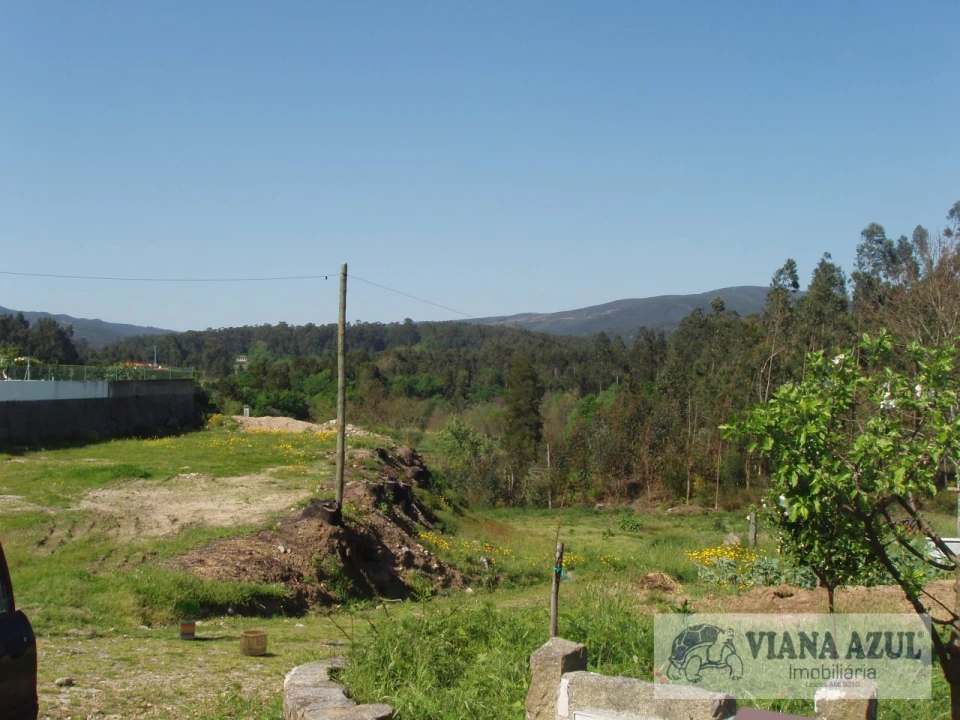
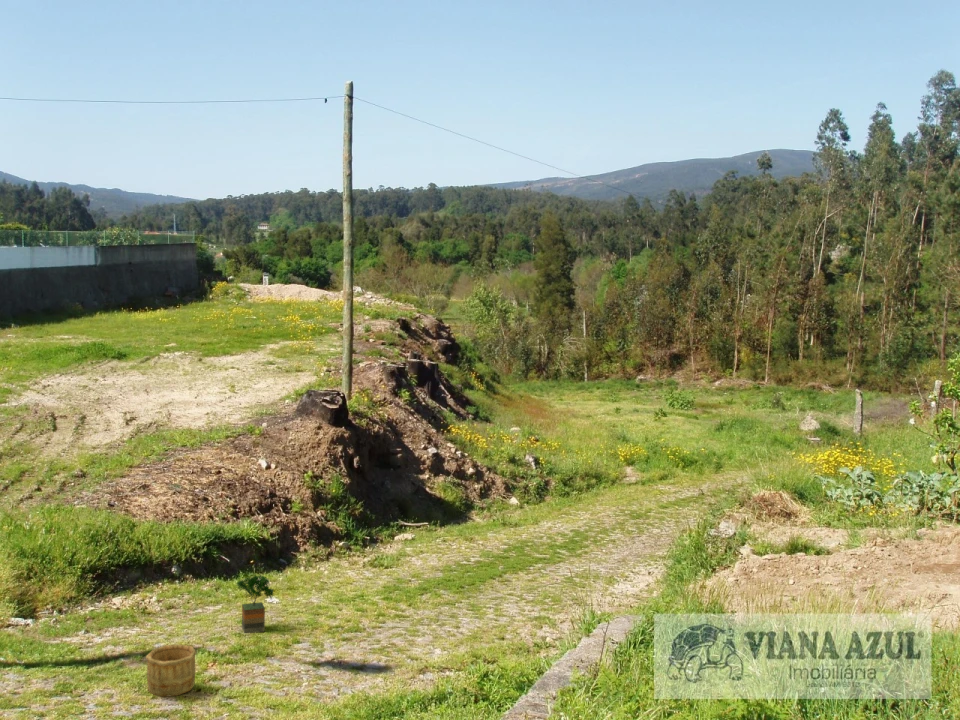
potted tree: present [178,602,202,639] -> present [237,575,273,633]

